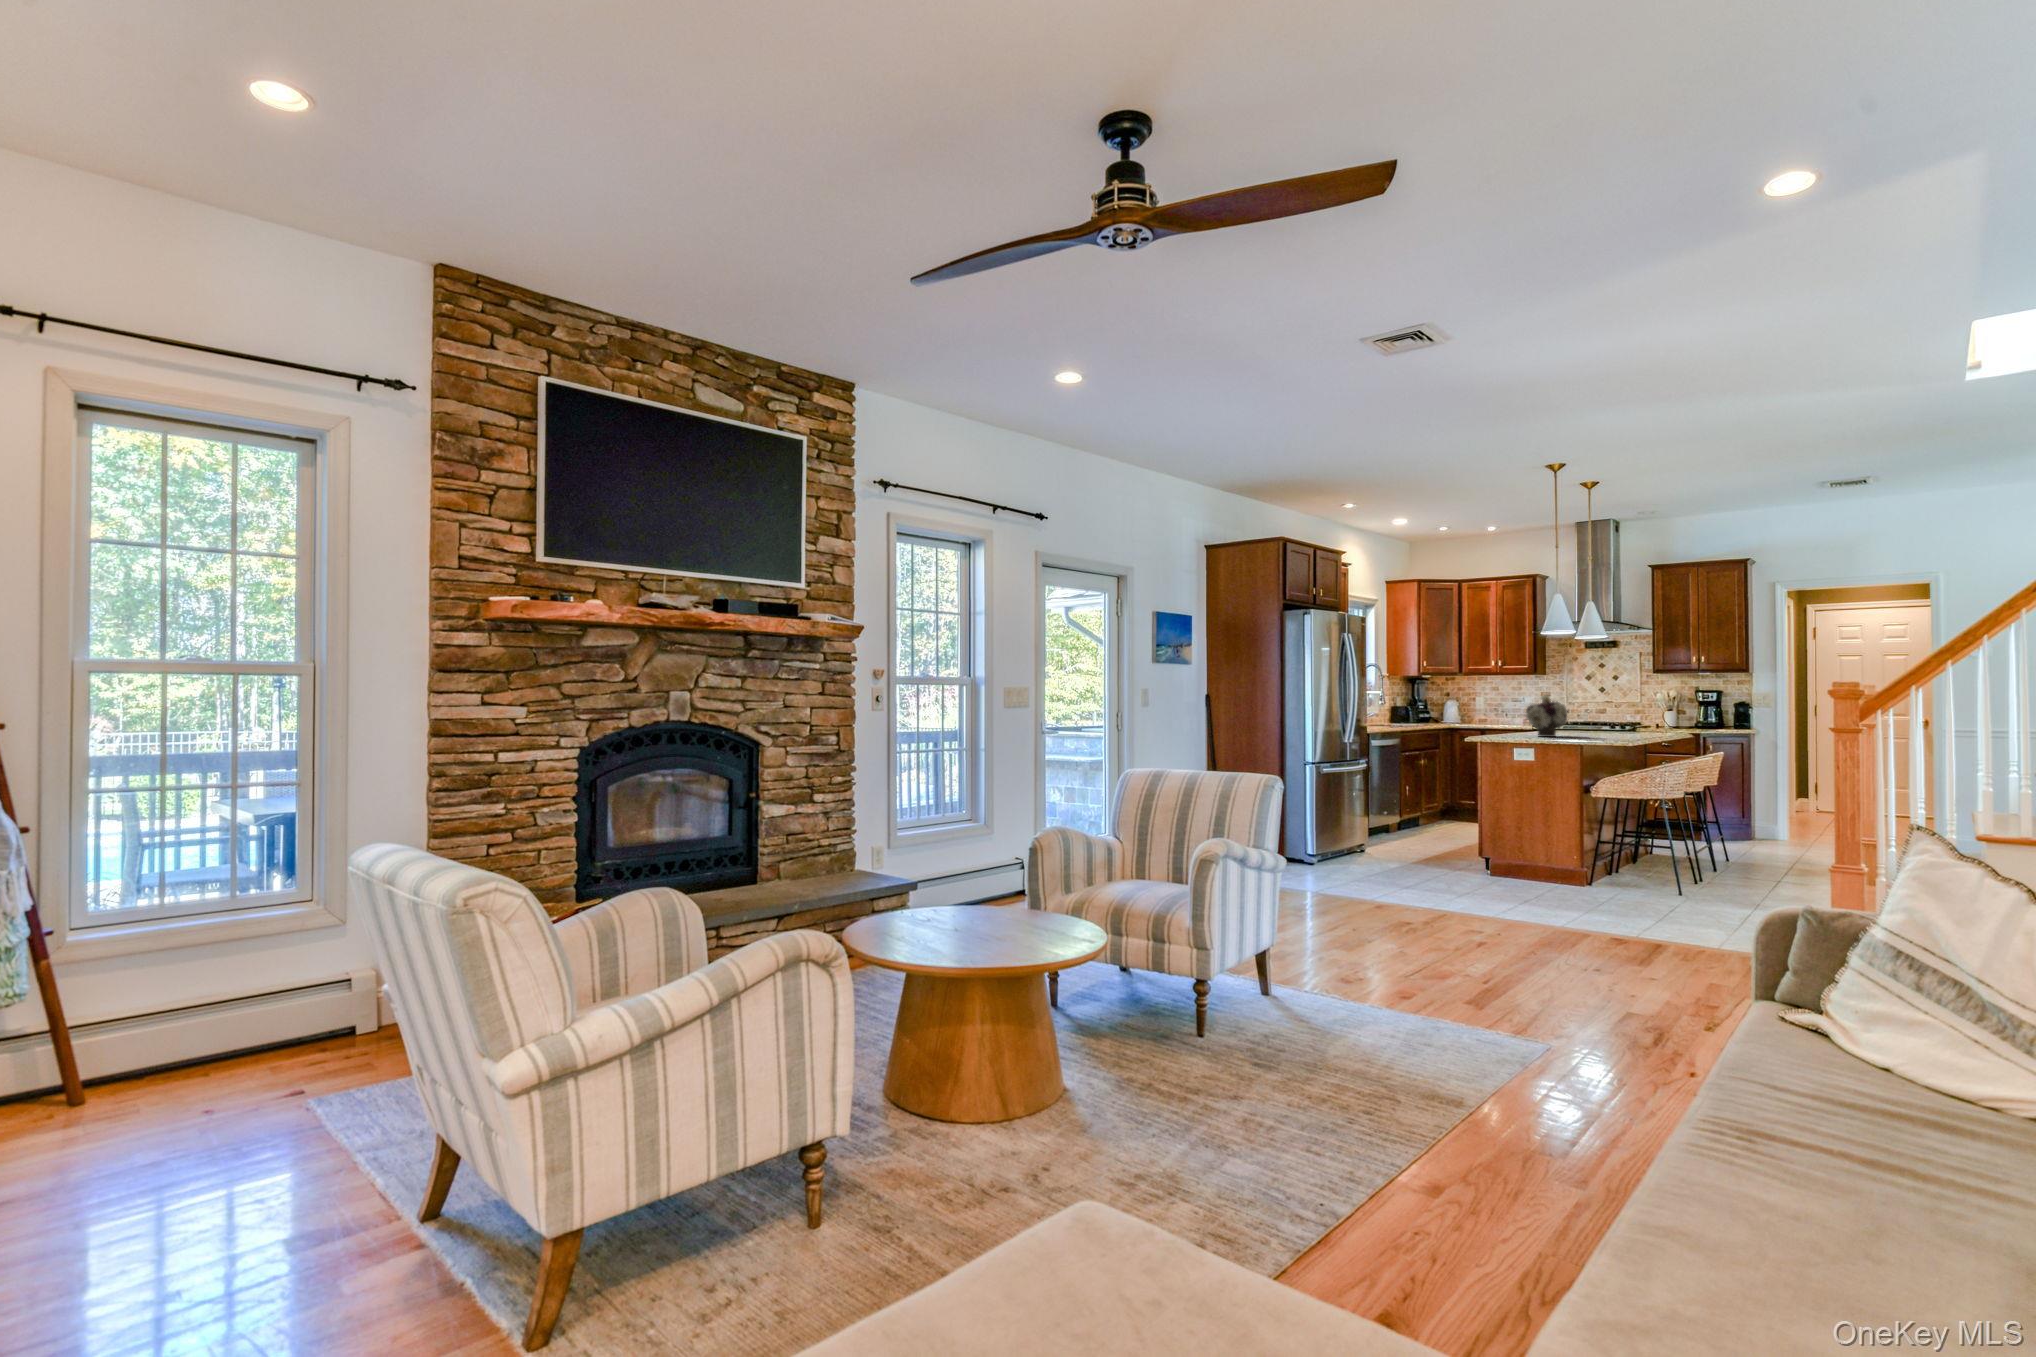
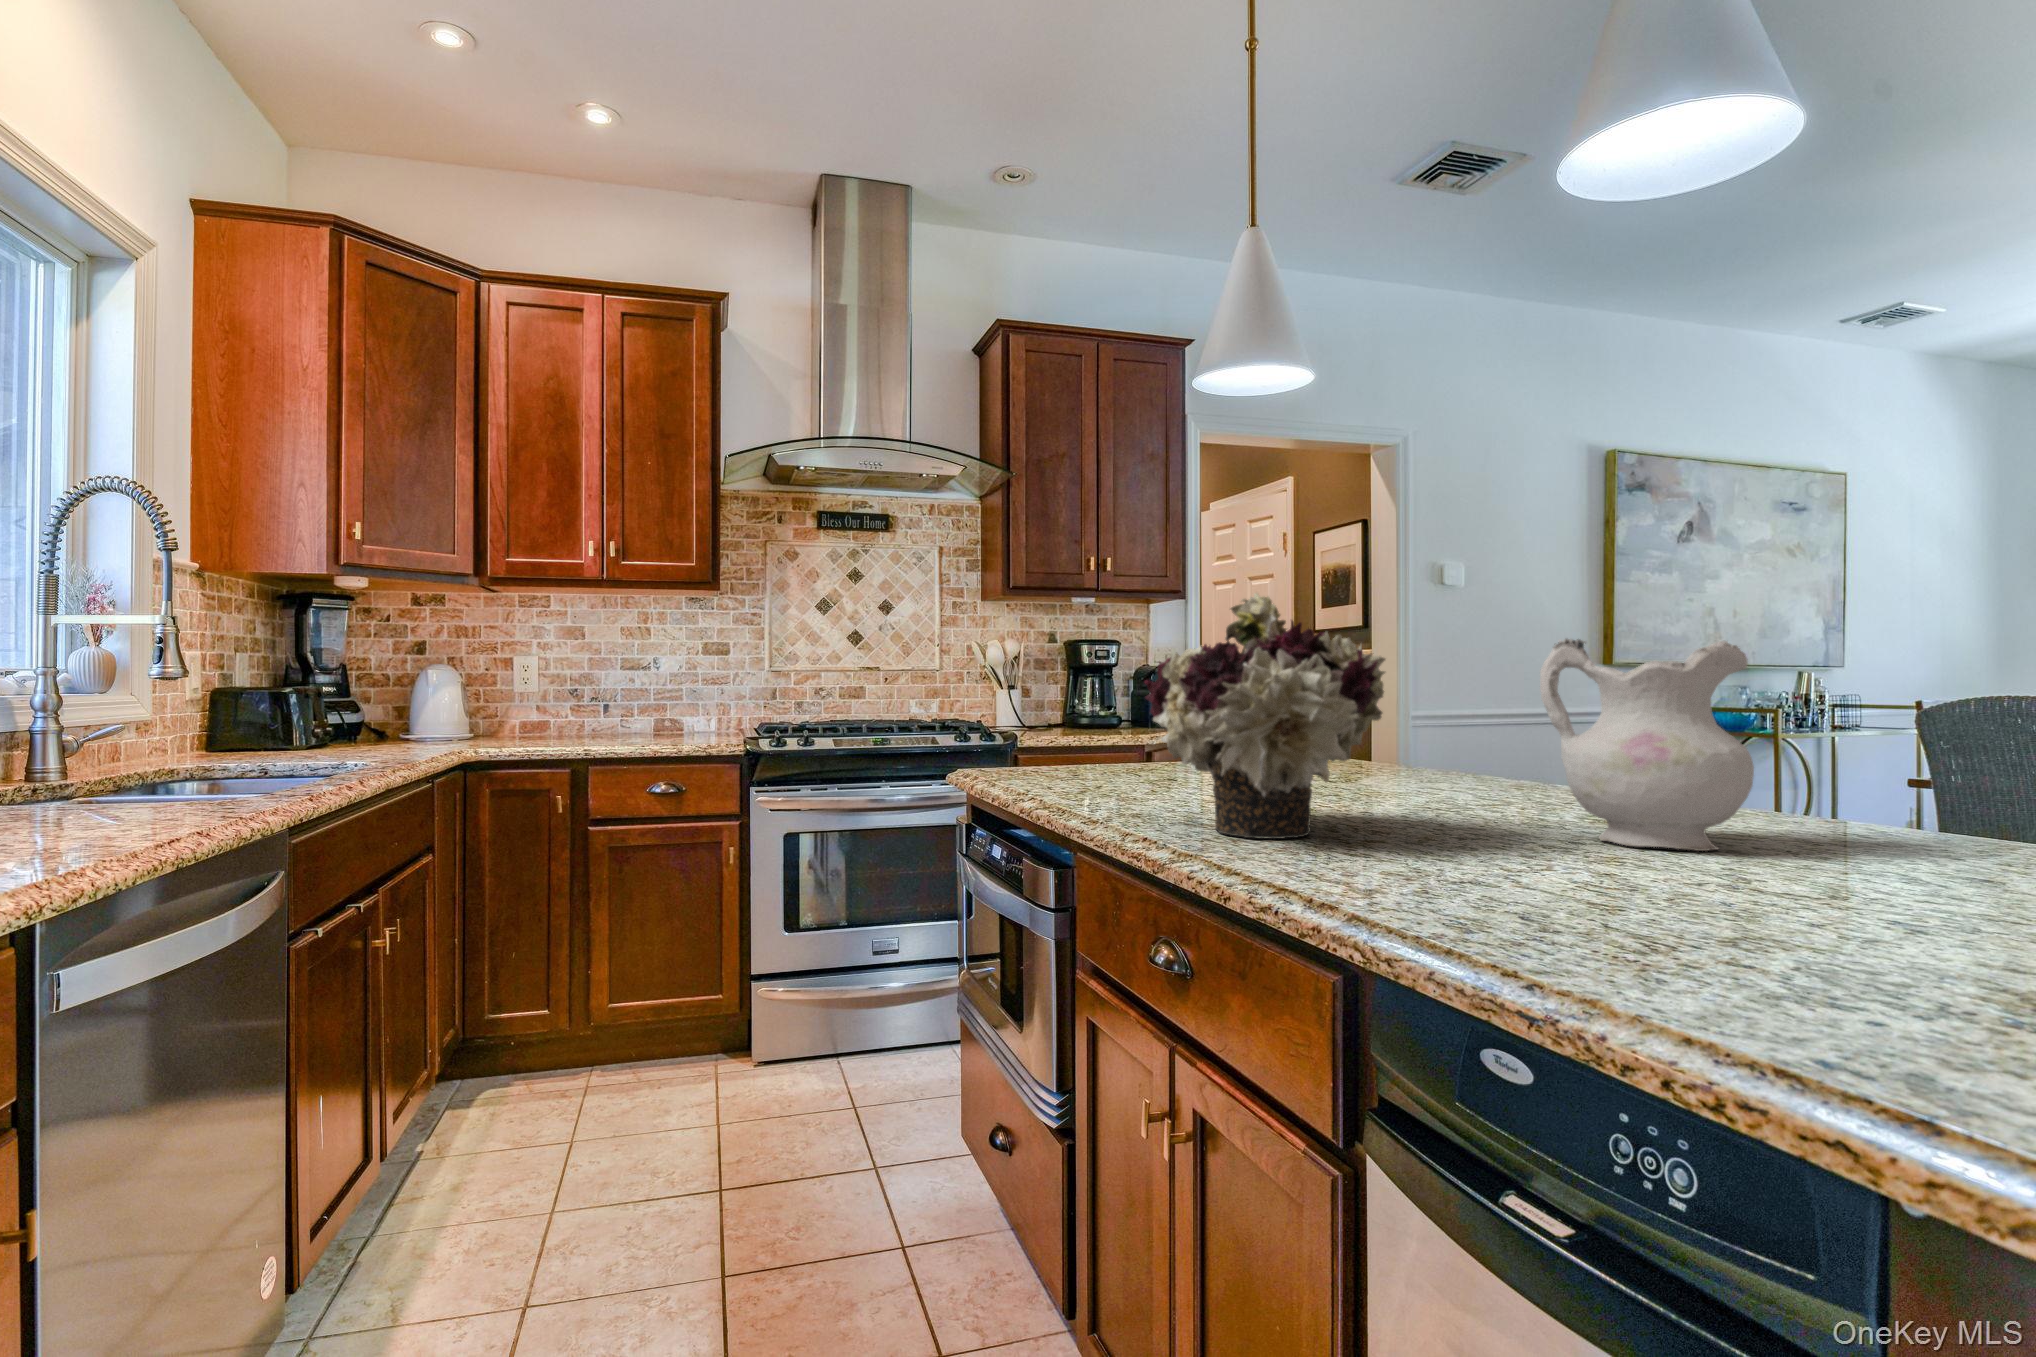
ceramic pitcher: none [1588,704,1619,740] -> present [1540,639,1754,851]

